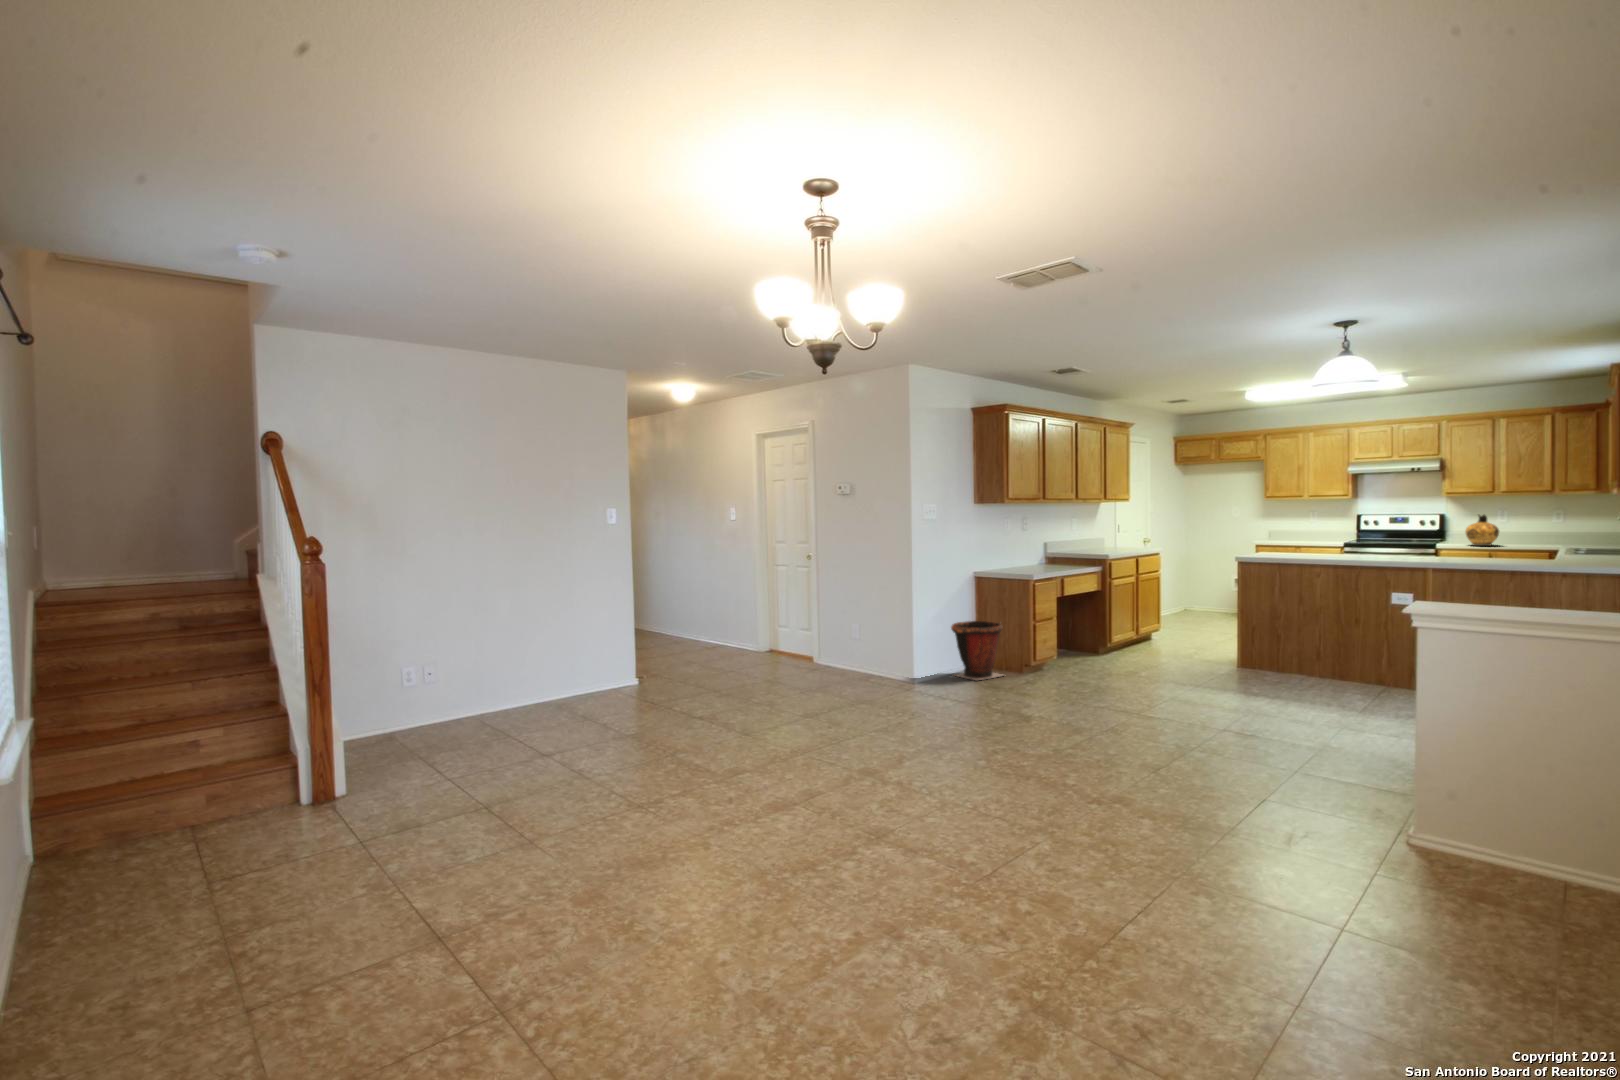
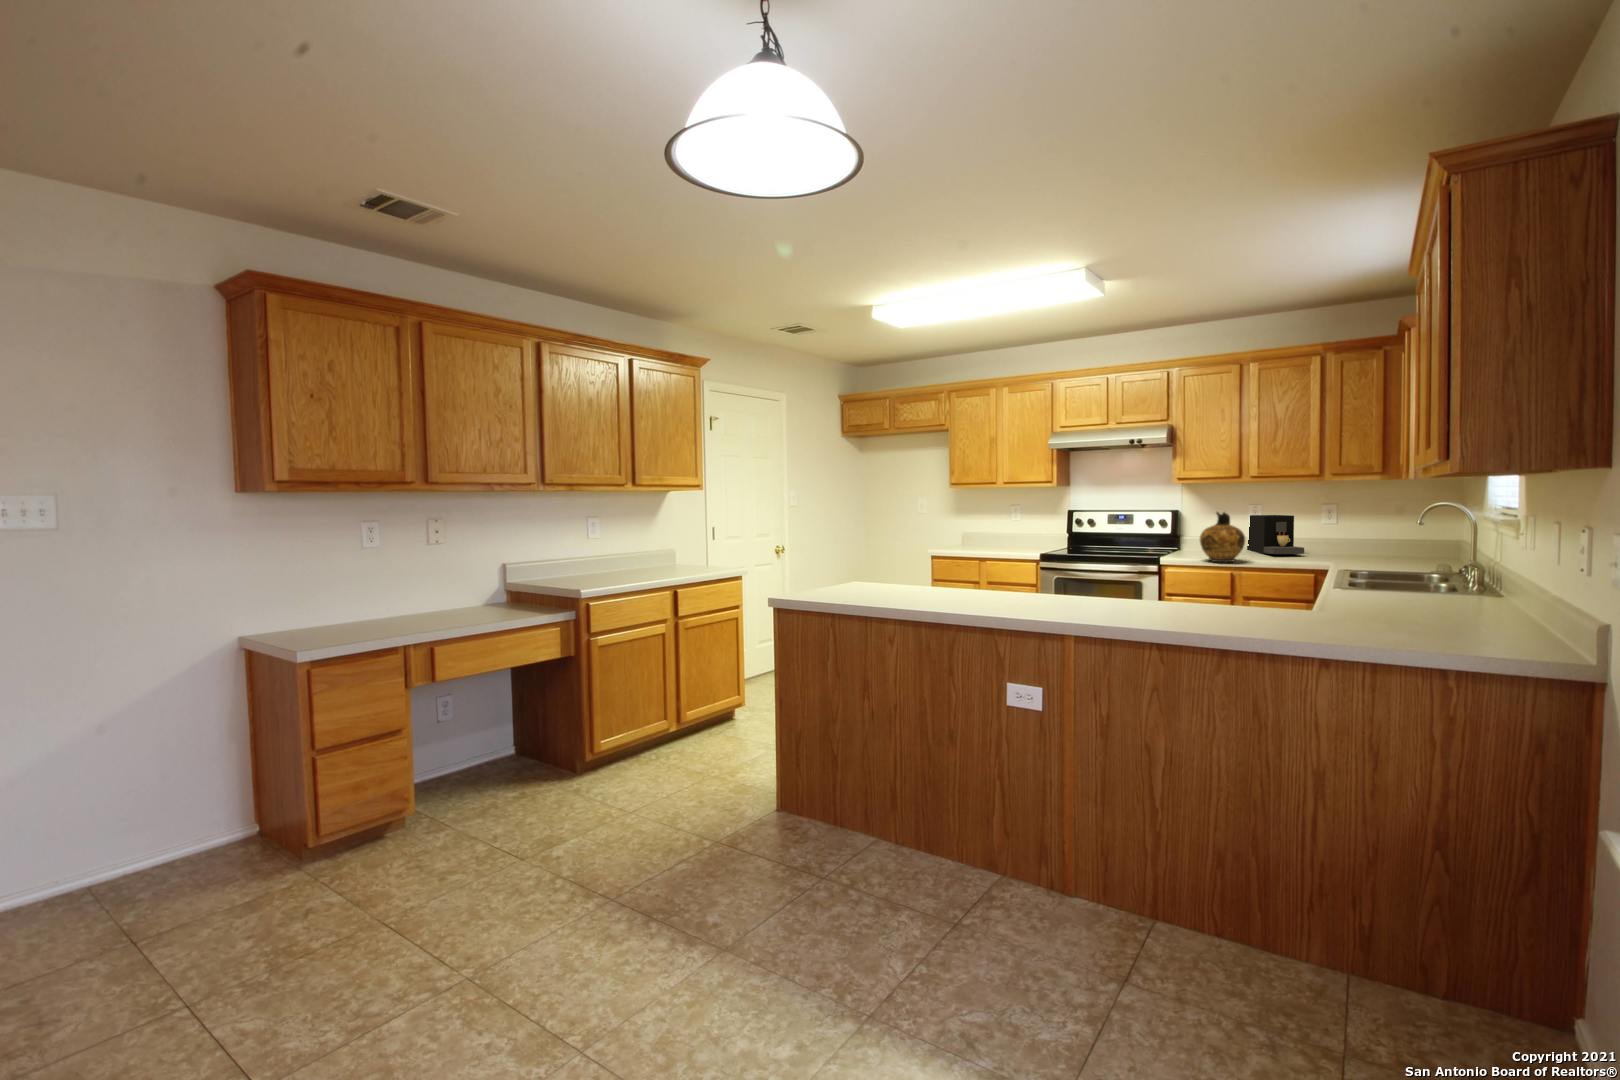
coffee maker: none [1497,517,1542,542] -> present [1247,515,1304,554]
waste bin: present [951,621,1003,680] -> none [89,748,241,912]

